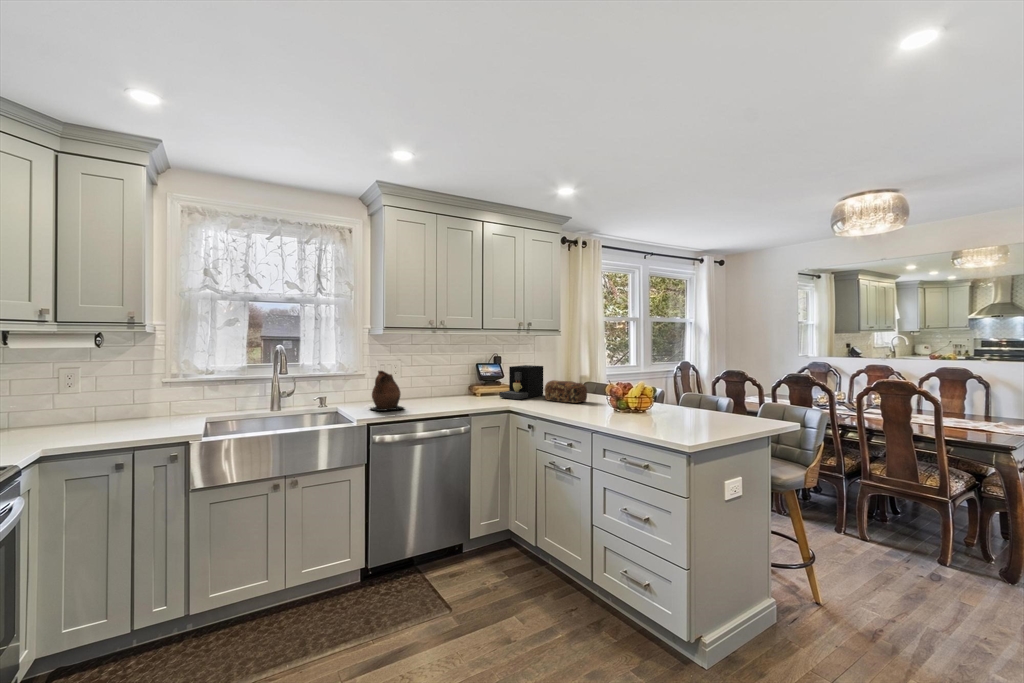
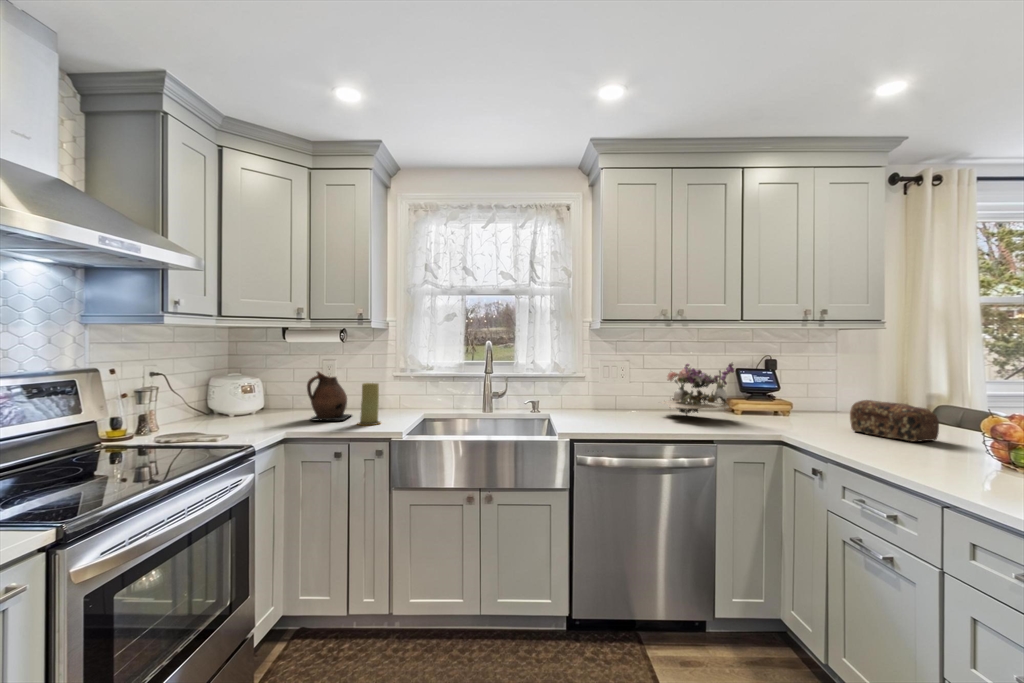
flower arrangement: none [426,359,478,400] -> present [661,362,734,415]
coffee maker: present [500,365,543,399] -> none [771,374,851,425]
ceramic pitcher: present [370,371,404,411] -> present [307,371,351,420]
candle: none [134,389,165,433] -> present [358,383,381,425]

